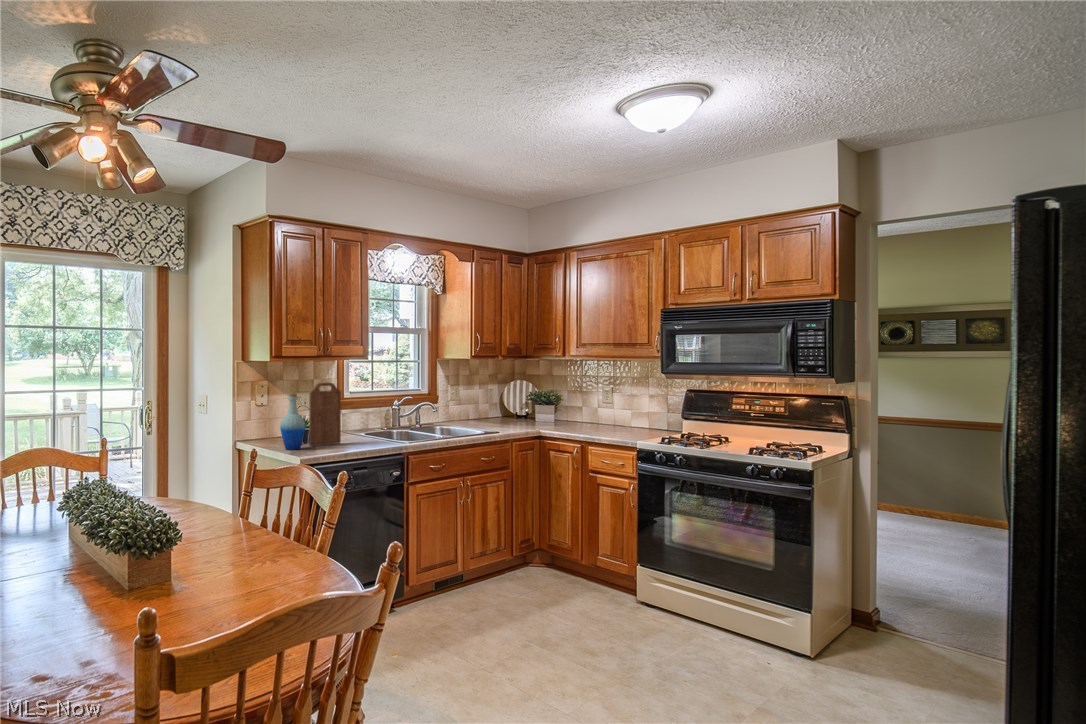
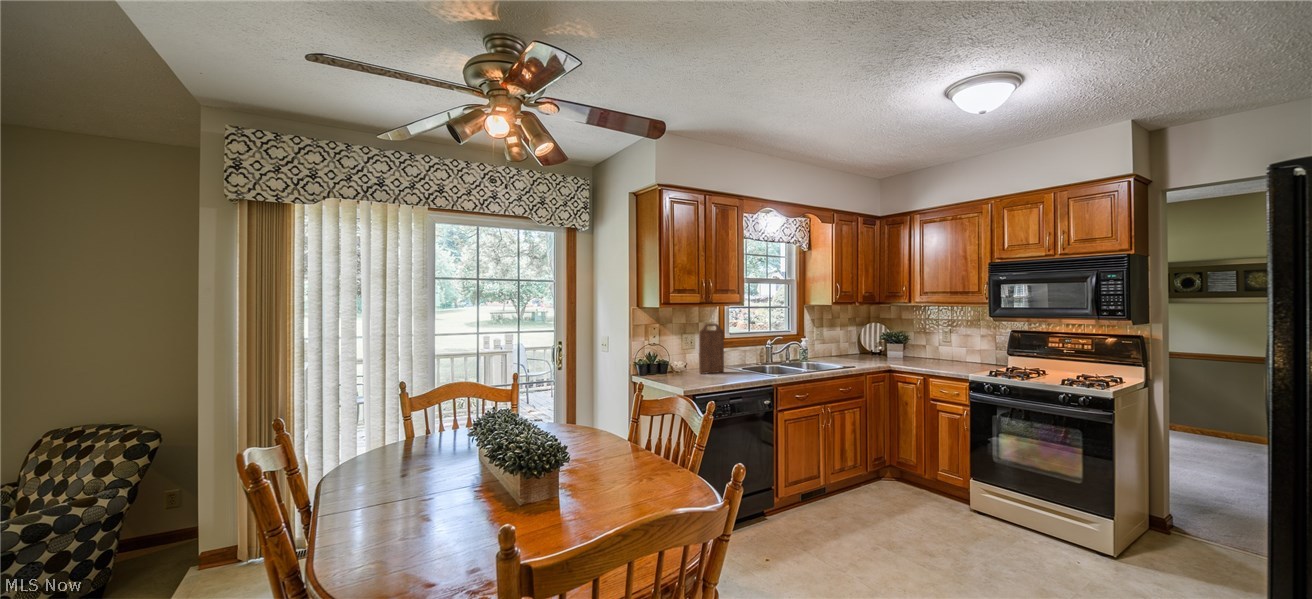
bottle: present [280,393,305,450] -> none [677,332,695,377]

